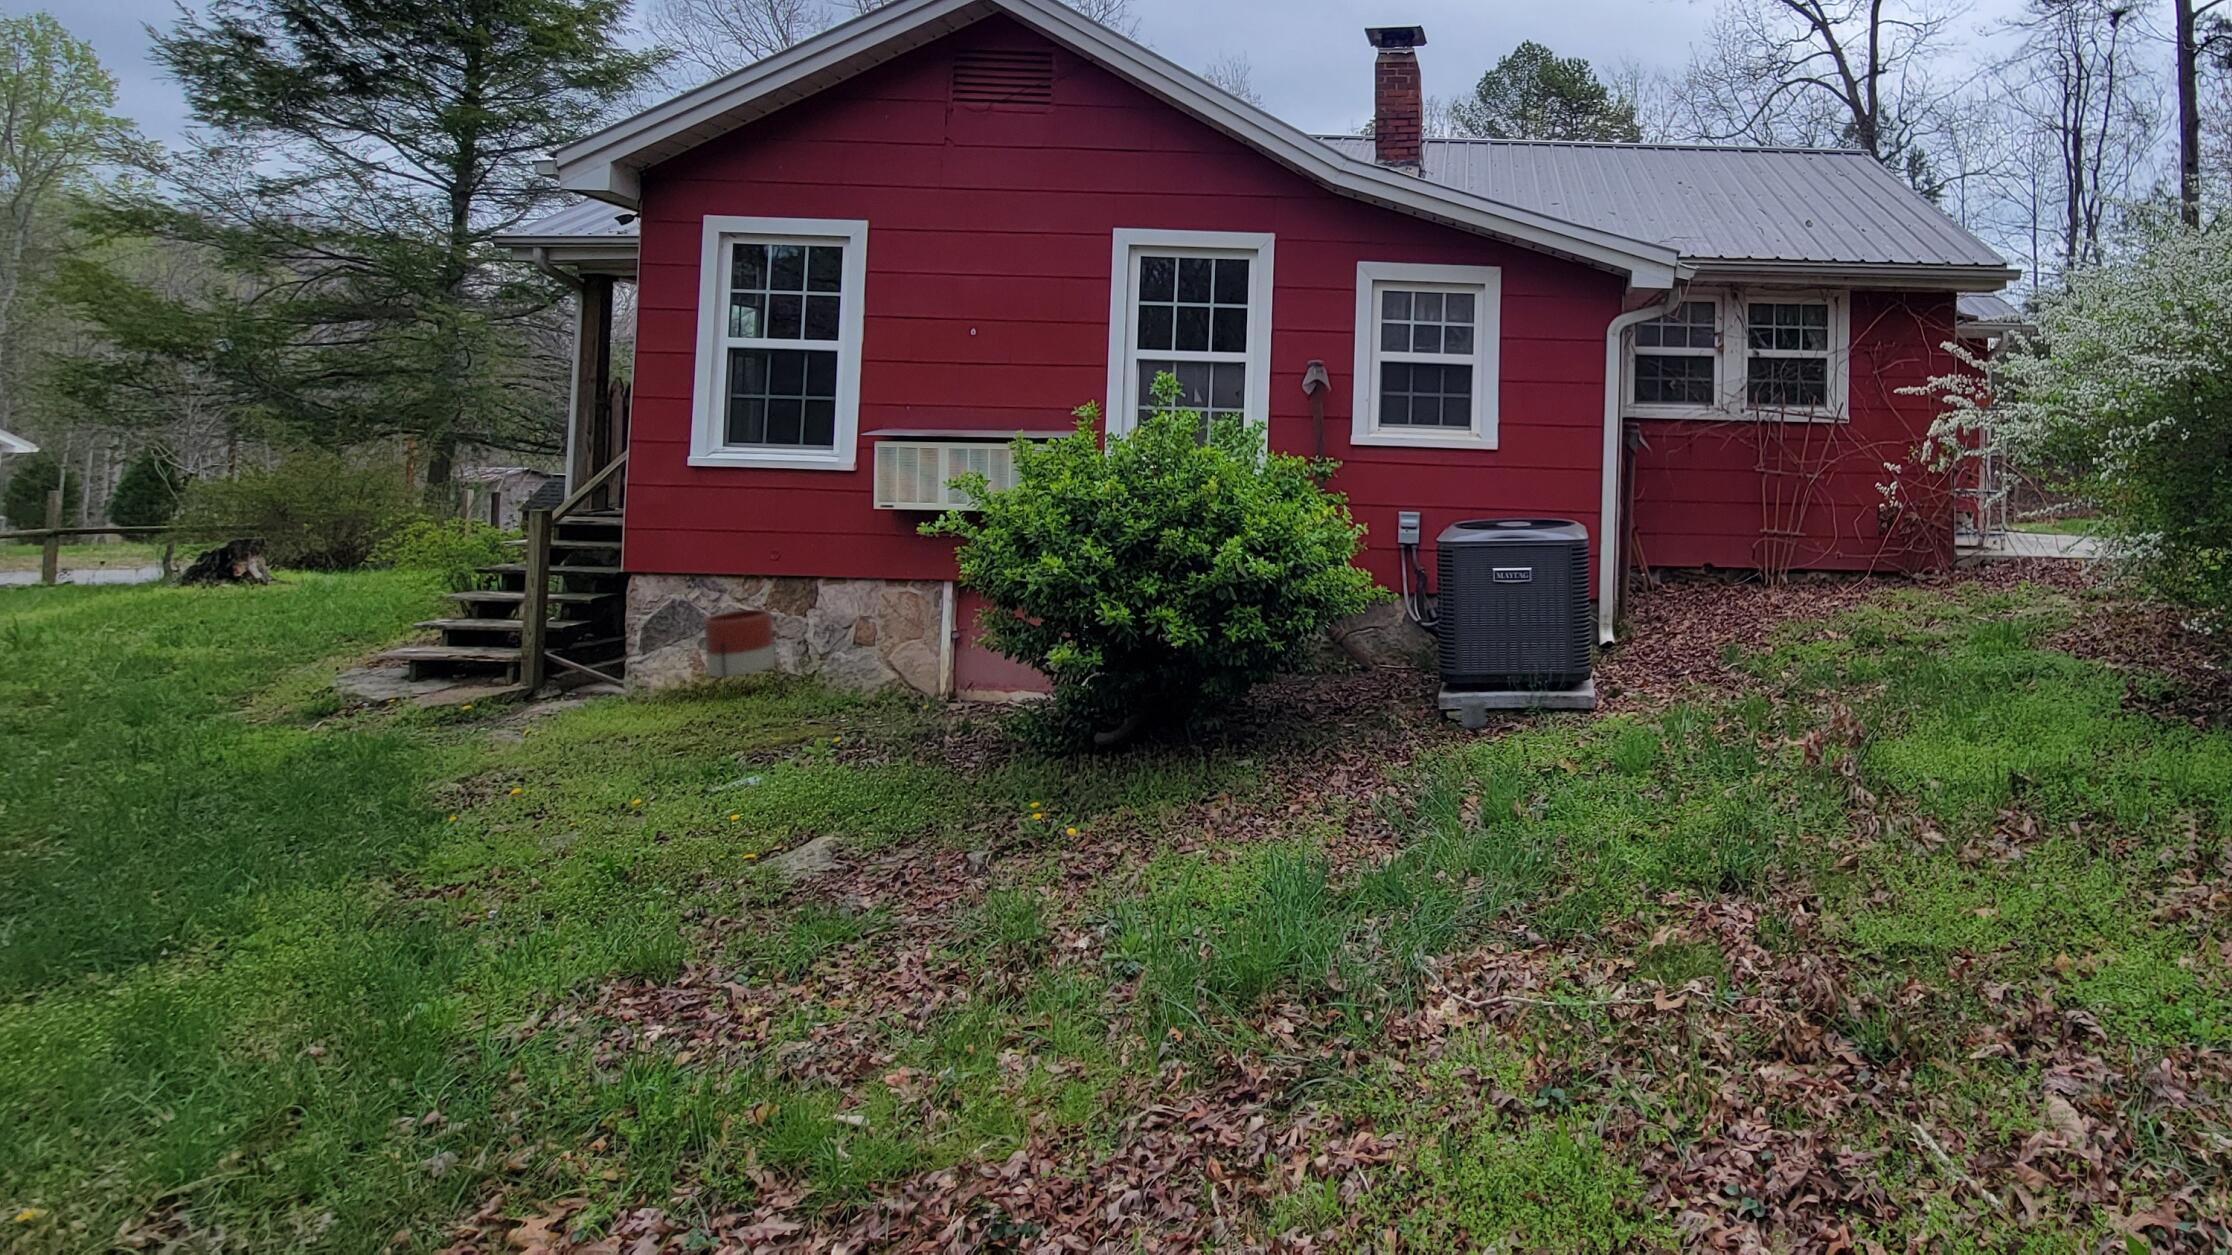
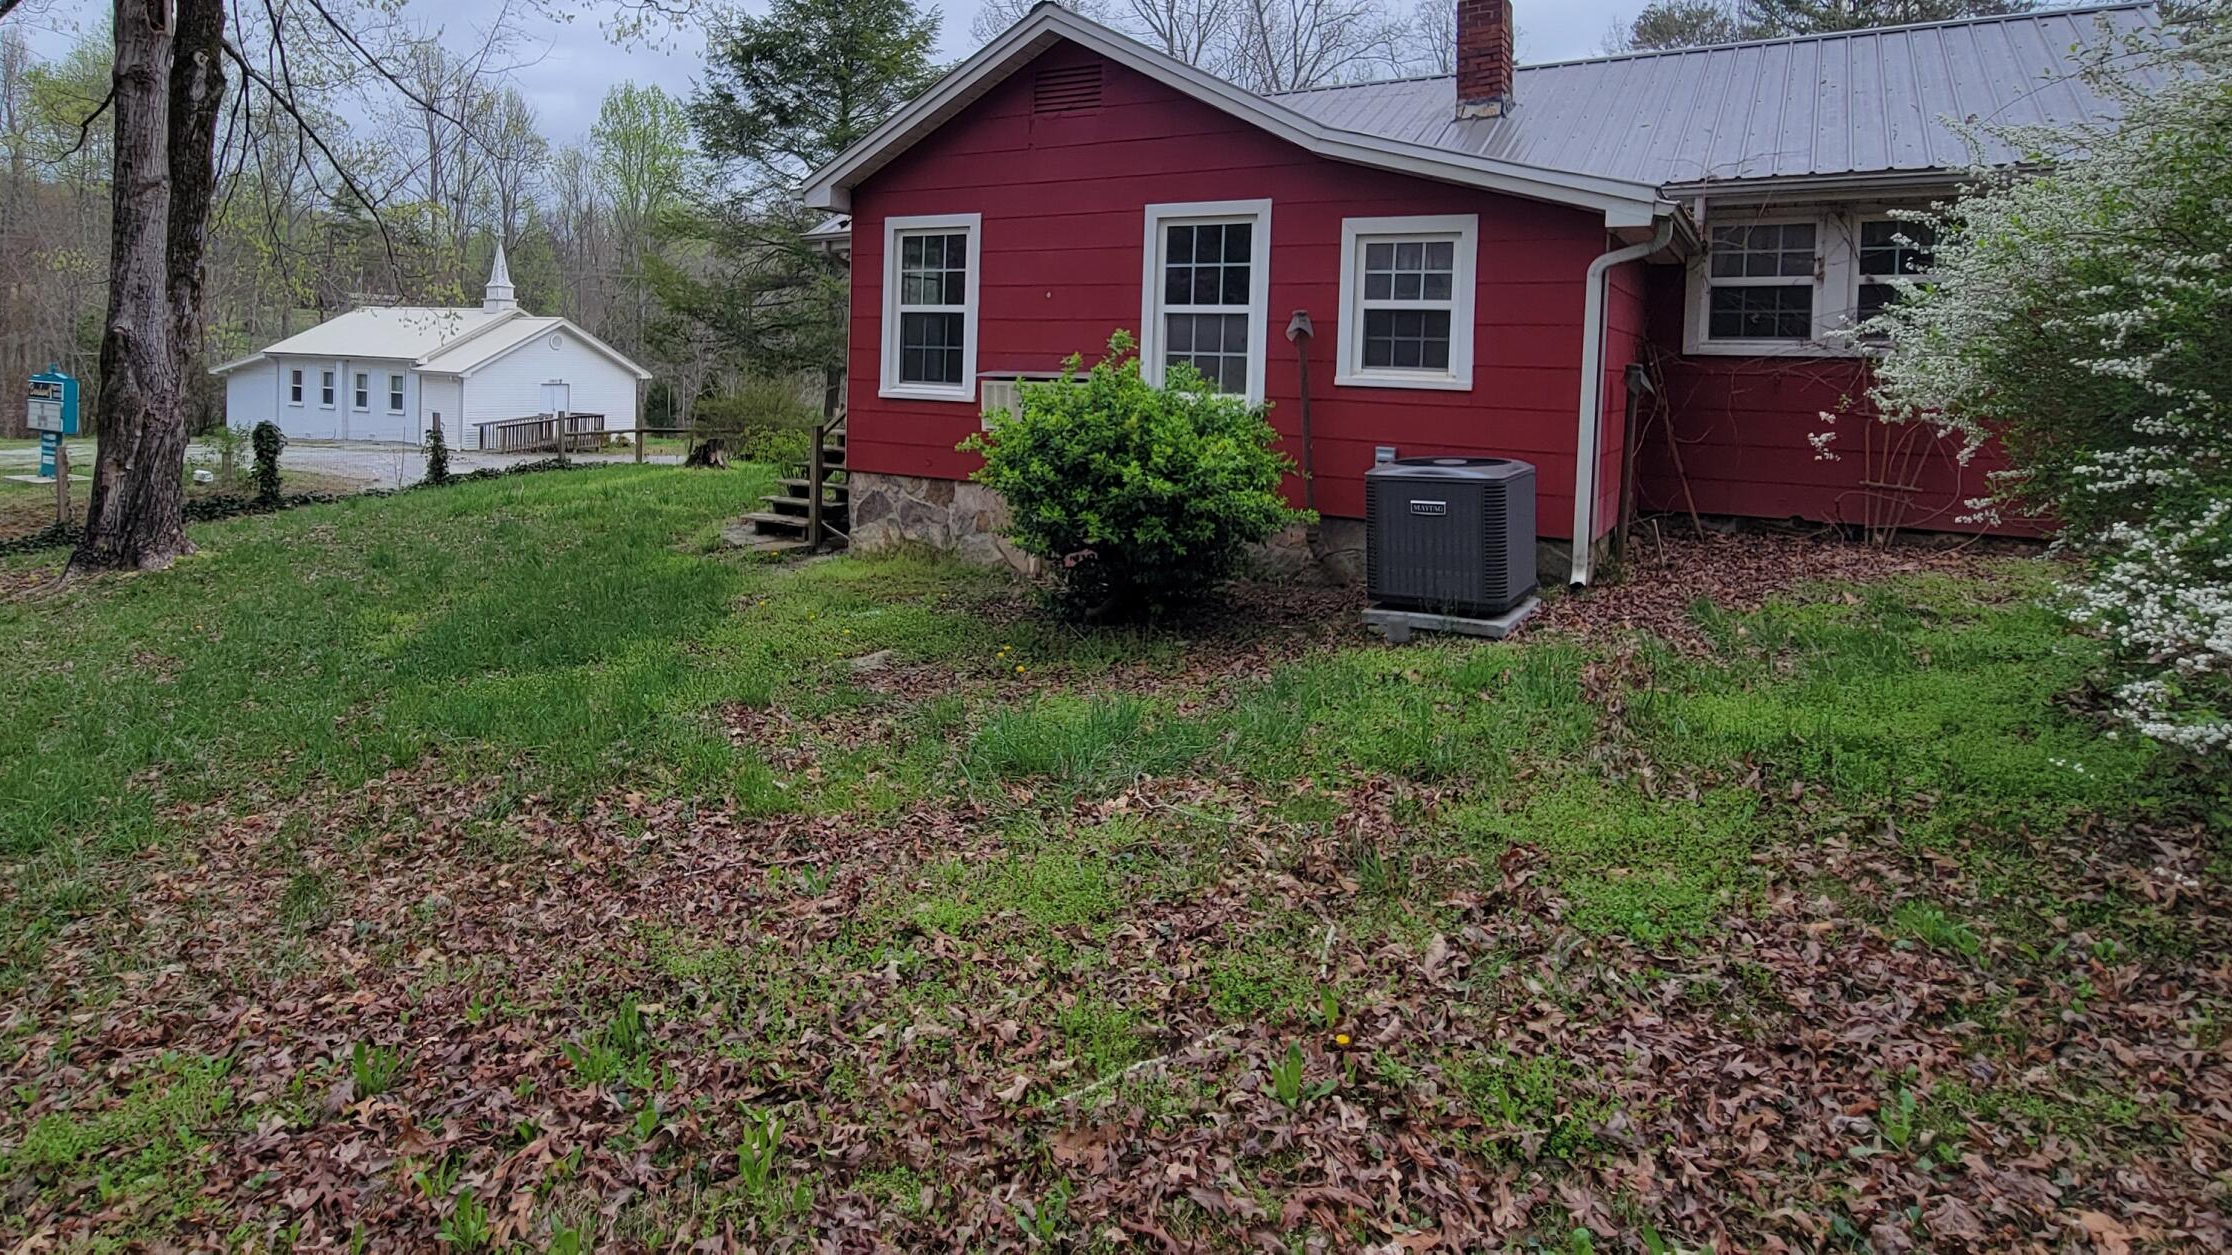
planter: present [704,609,777,691] -> none [888,499,936,562]

